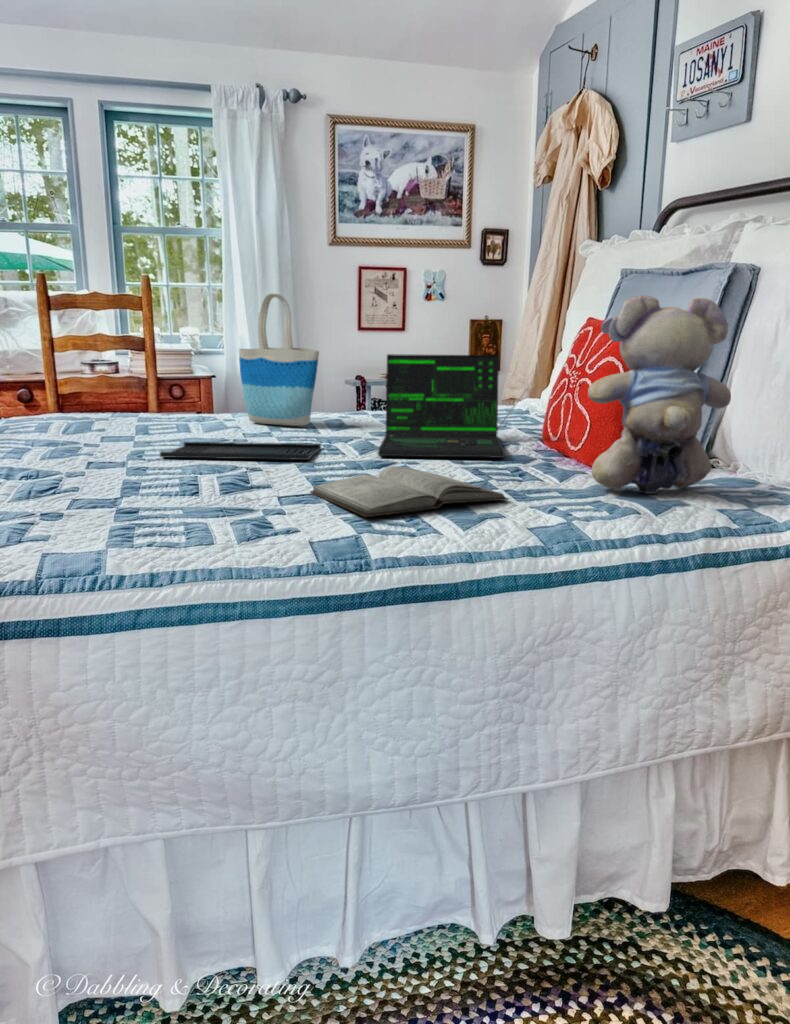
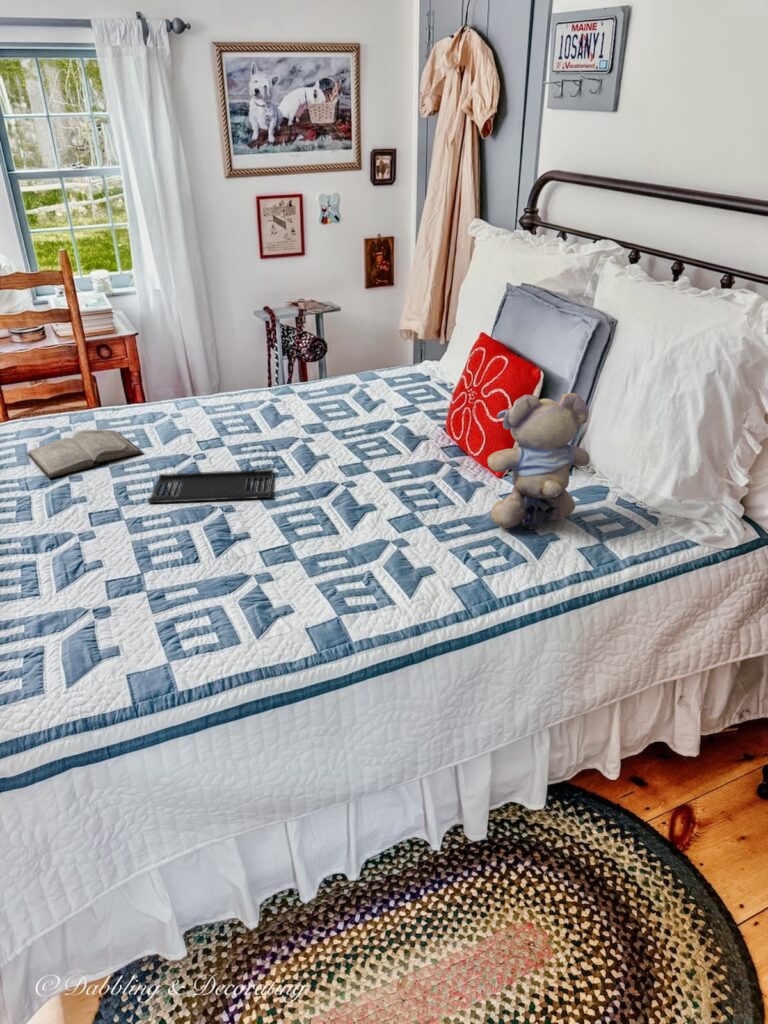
tote bag: present [239,293,319,426] -> none [183,320,257,429]
laptop: present [378,354,527,458] -> none [318,377,434,485]
diary: present [311,466,508,517] -> present [28,430,143,478]

